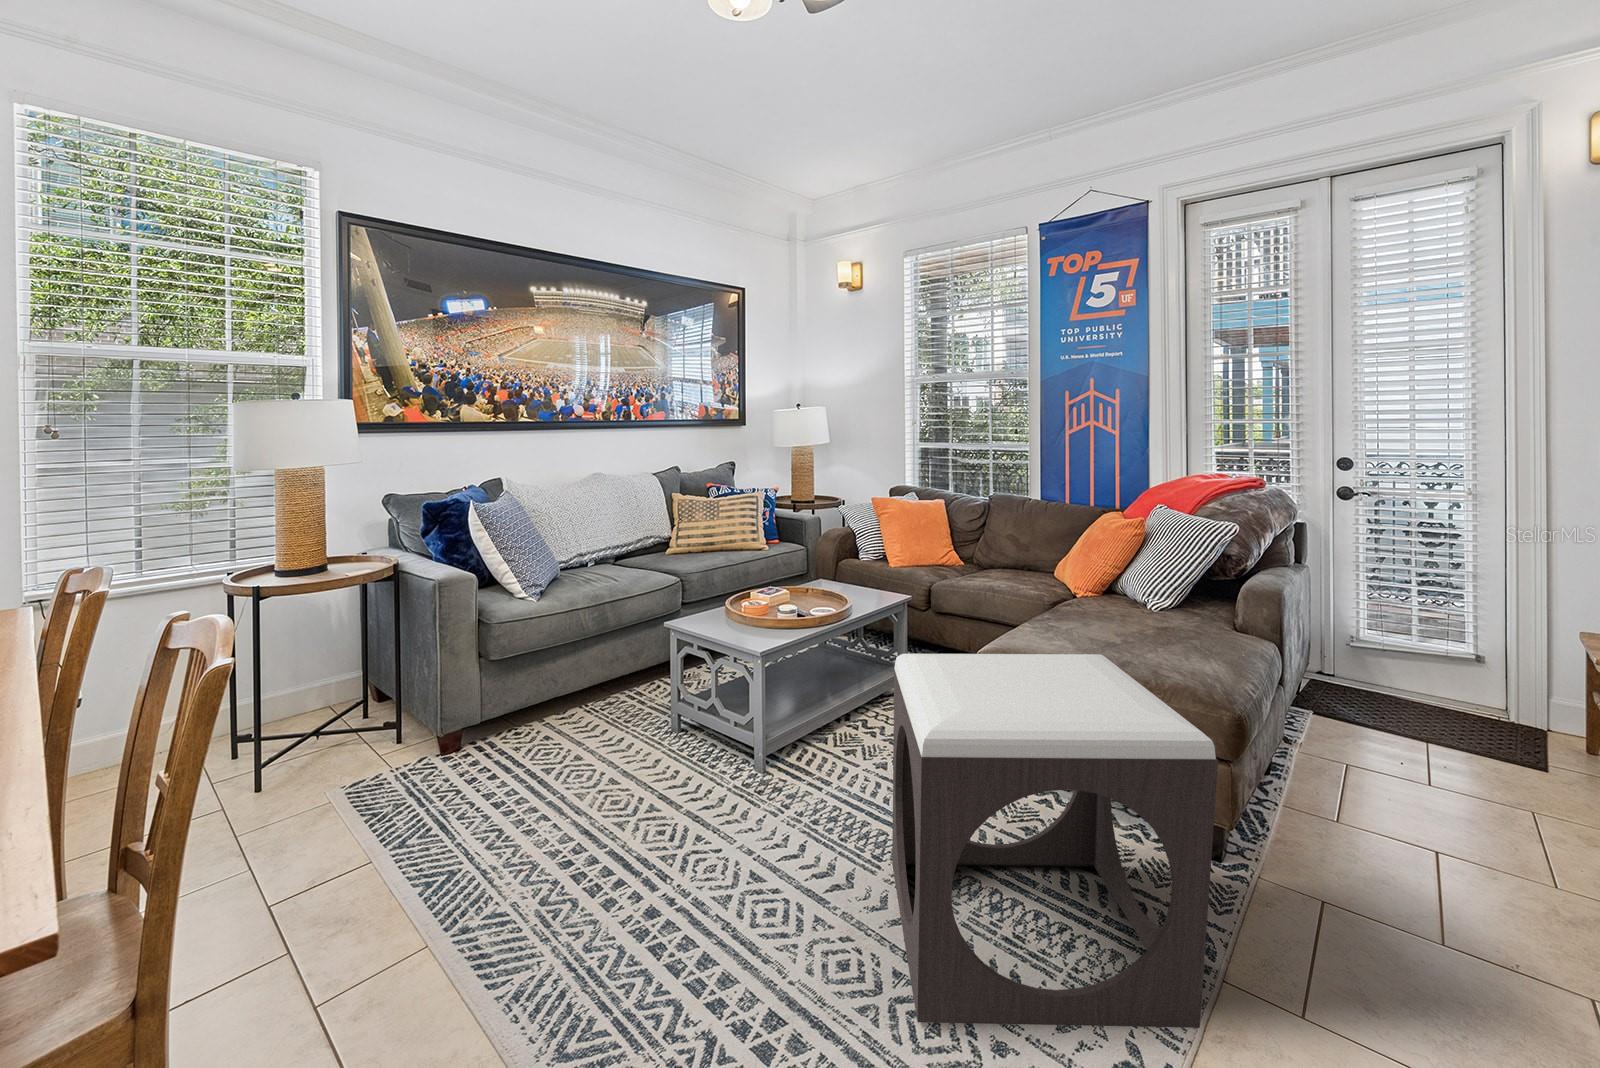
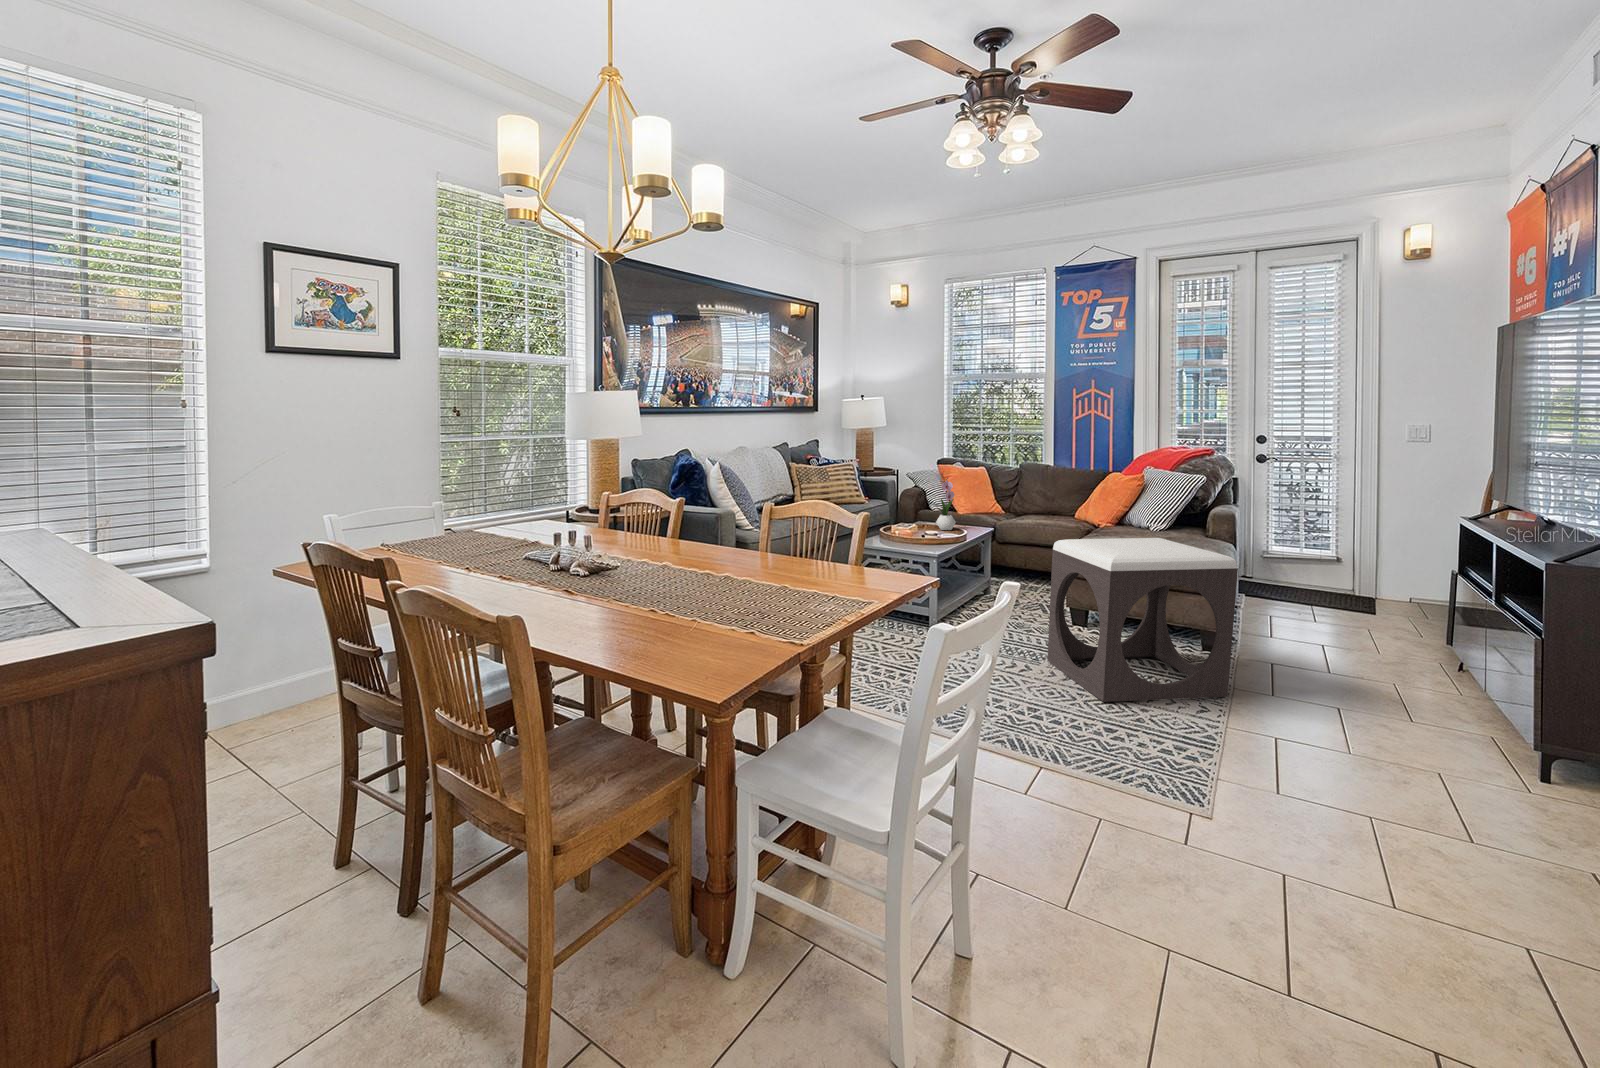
flower arrangement: none [812,515,841,600] -> present [936,473,956,530]

